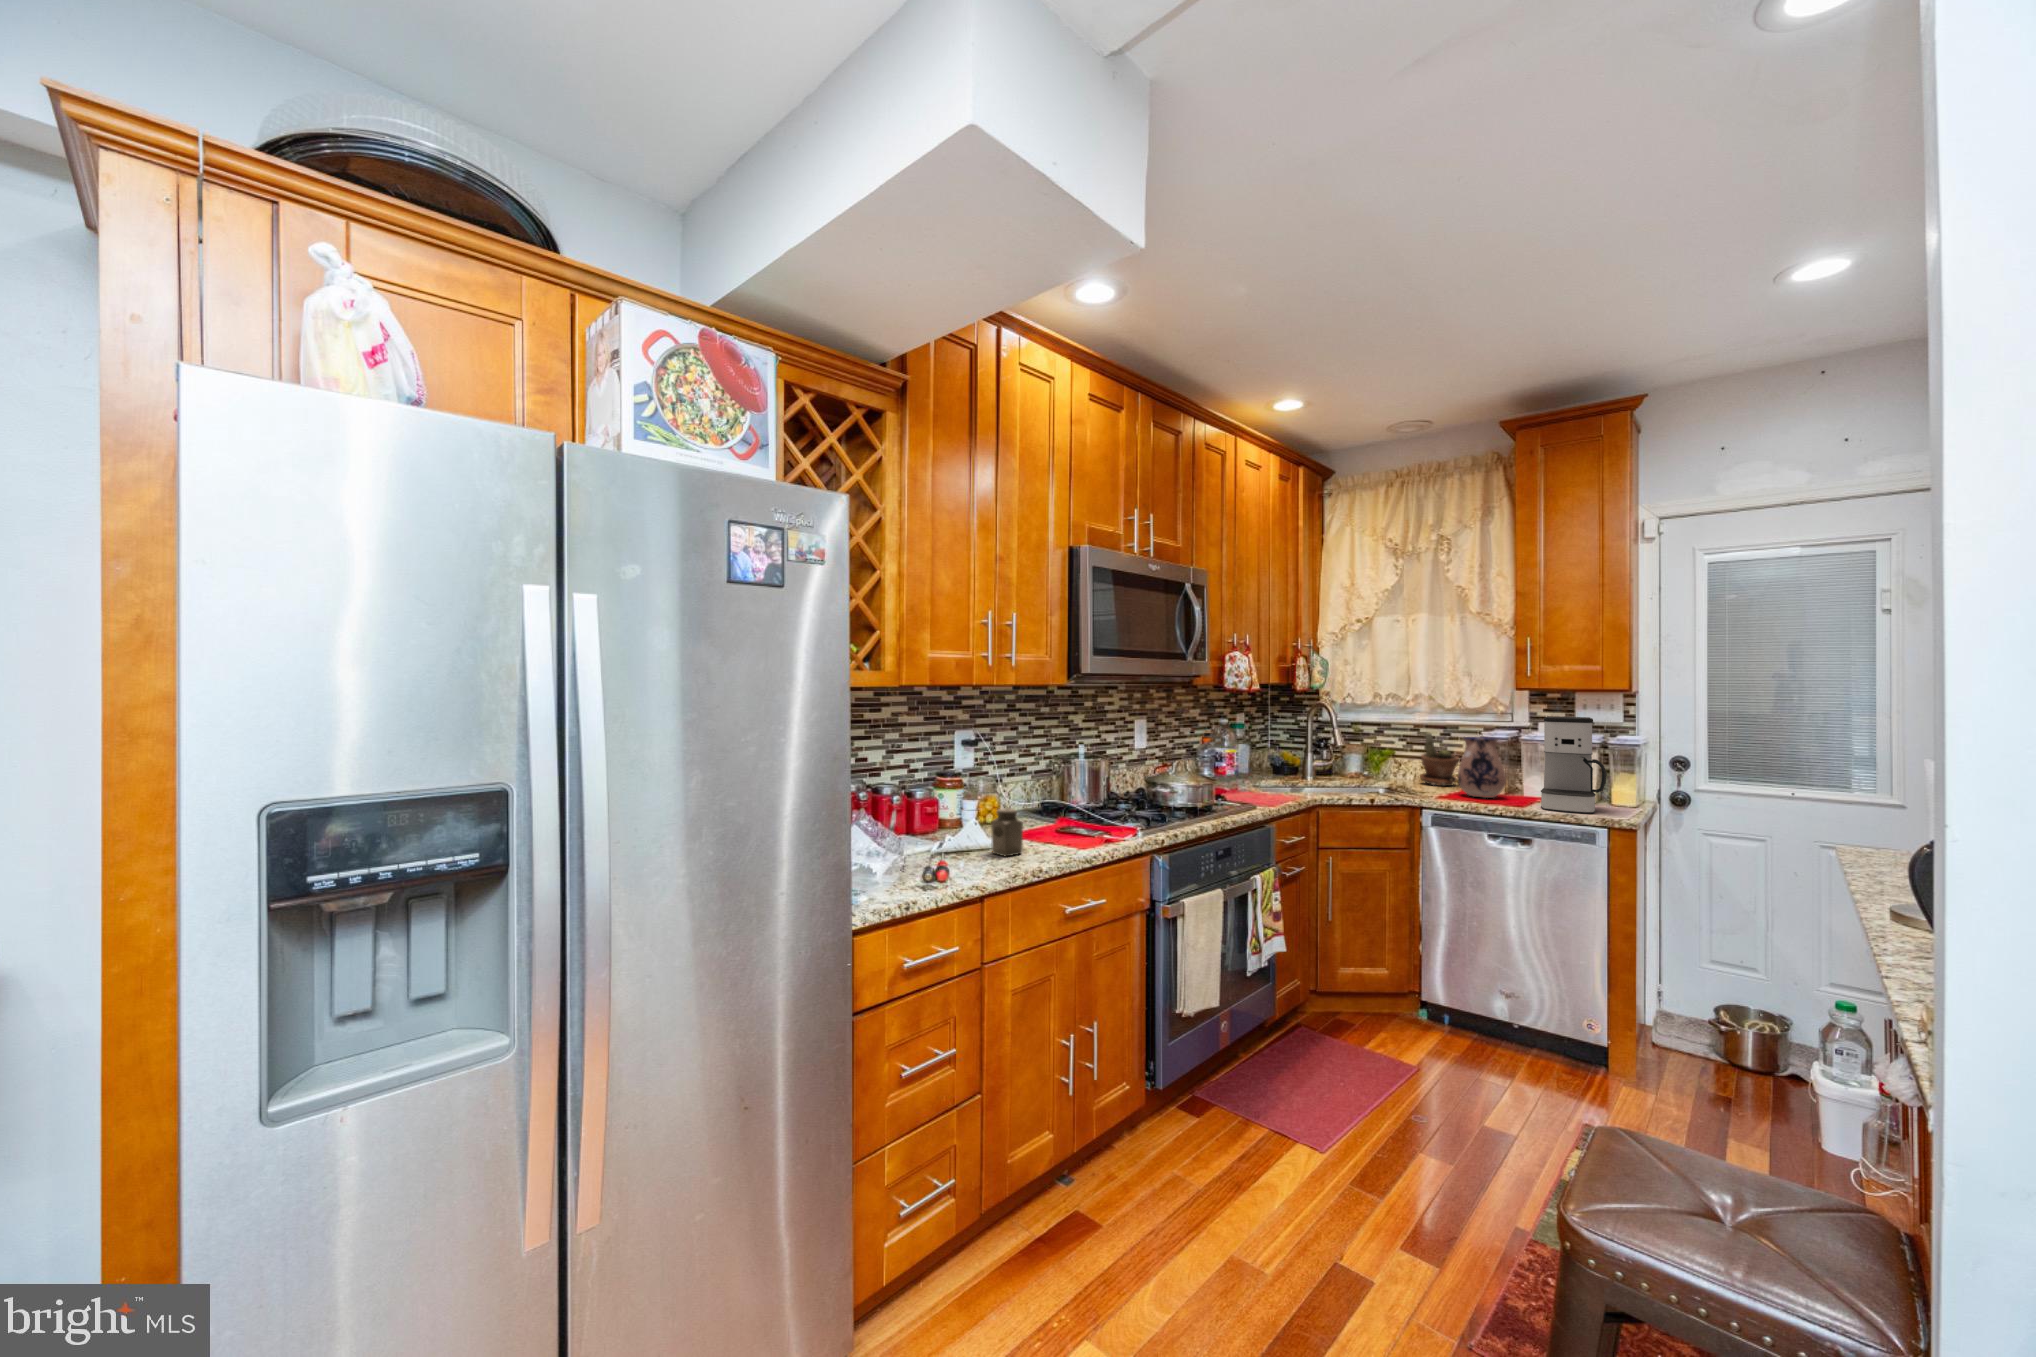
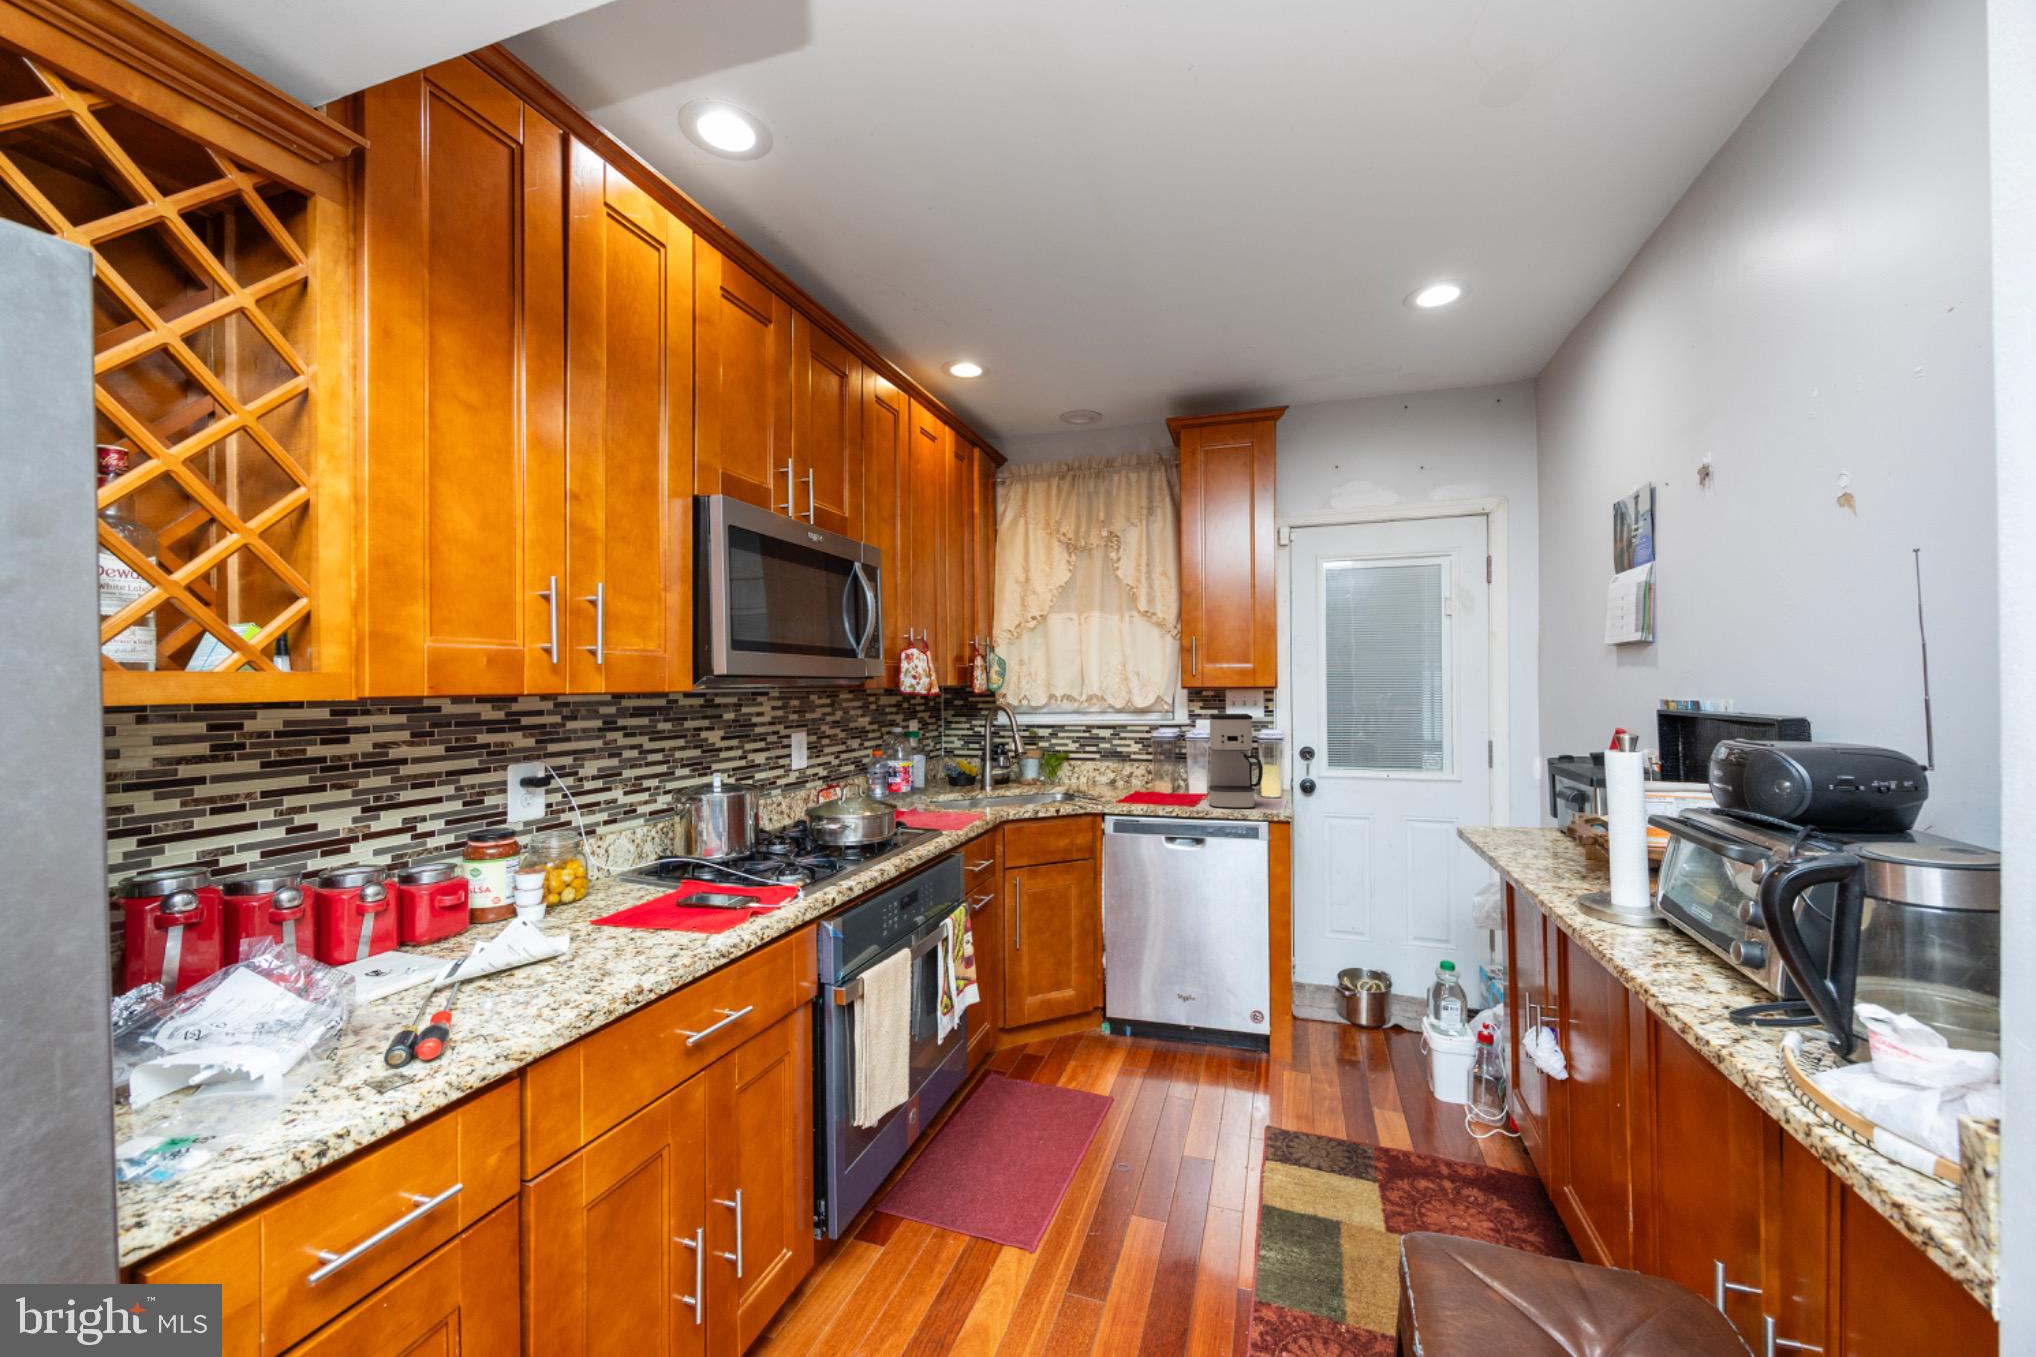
potted plant: present [1420,732,1458,786] -> none [1094,733,1129,788]
ceramic pitcher: present [1458,737,1506,798] -> none [1133,736,1176,798]
salt shaker: present [991,808,1023,856] -> none [559,888,616,969]

